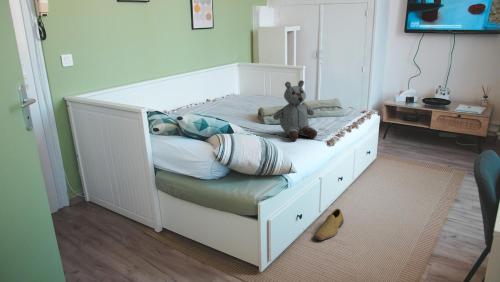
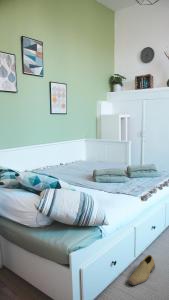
stuffed bear: present [273,80,317,141] -> none [100,149,134,196]

